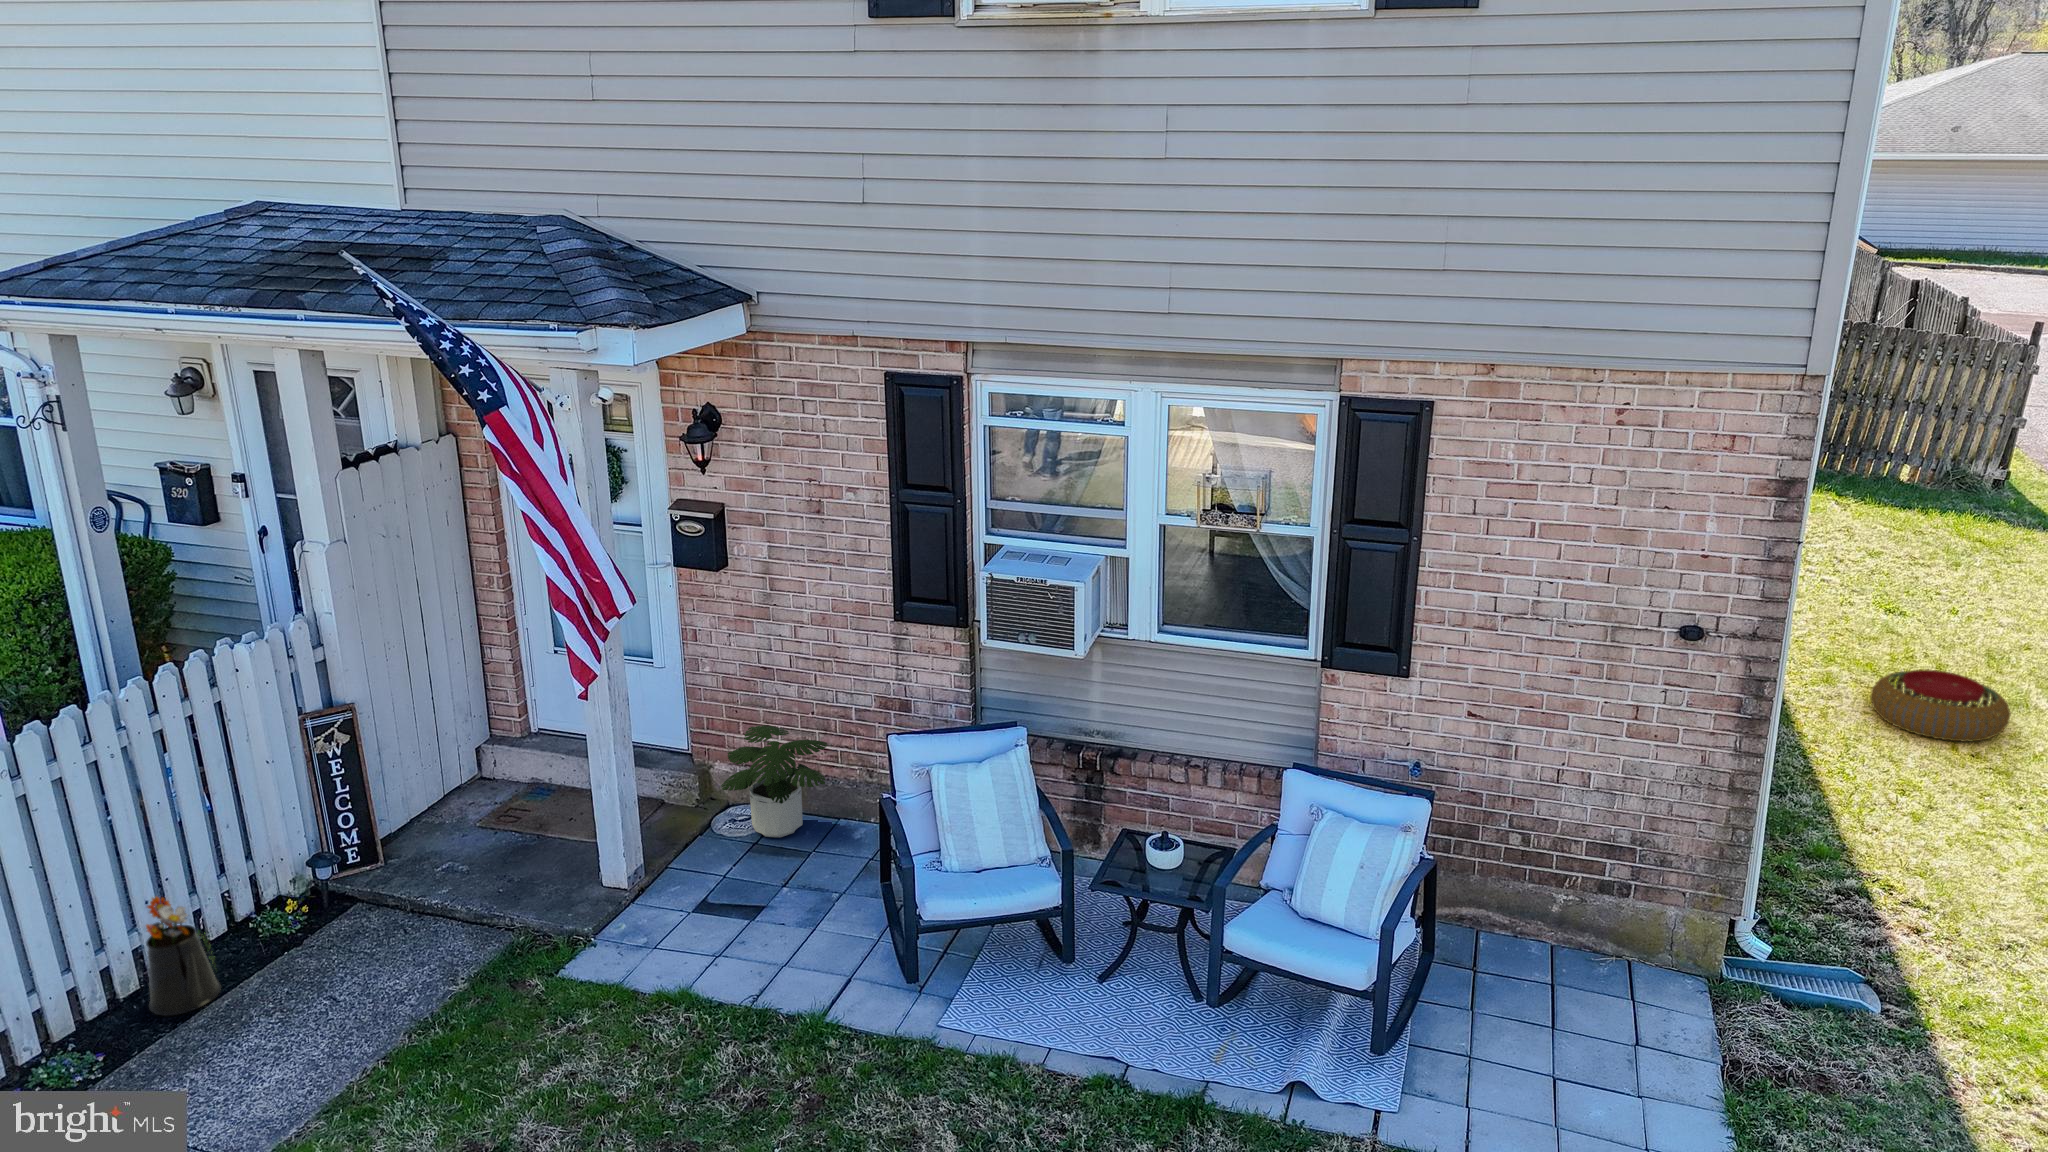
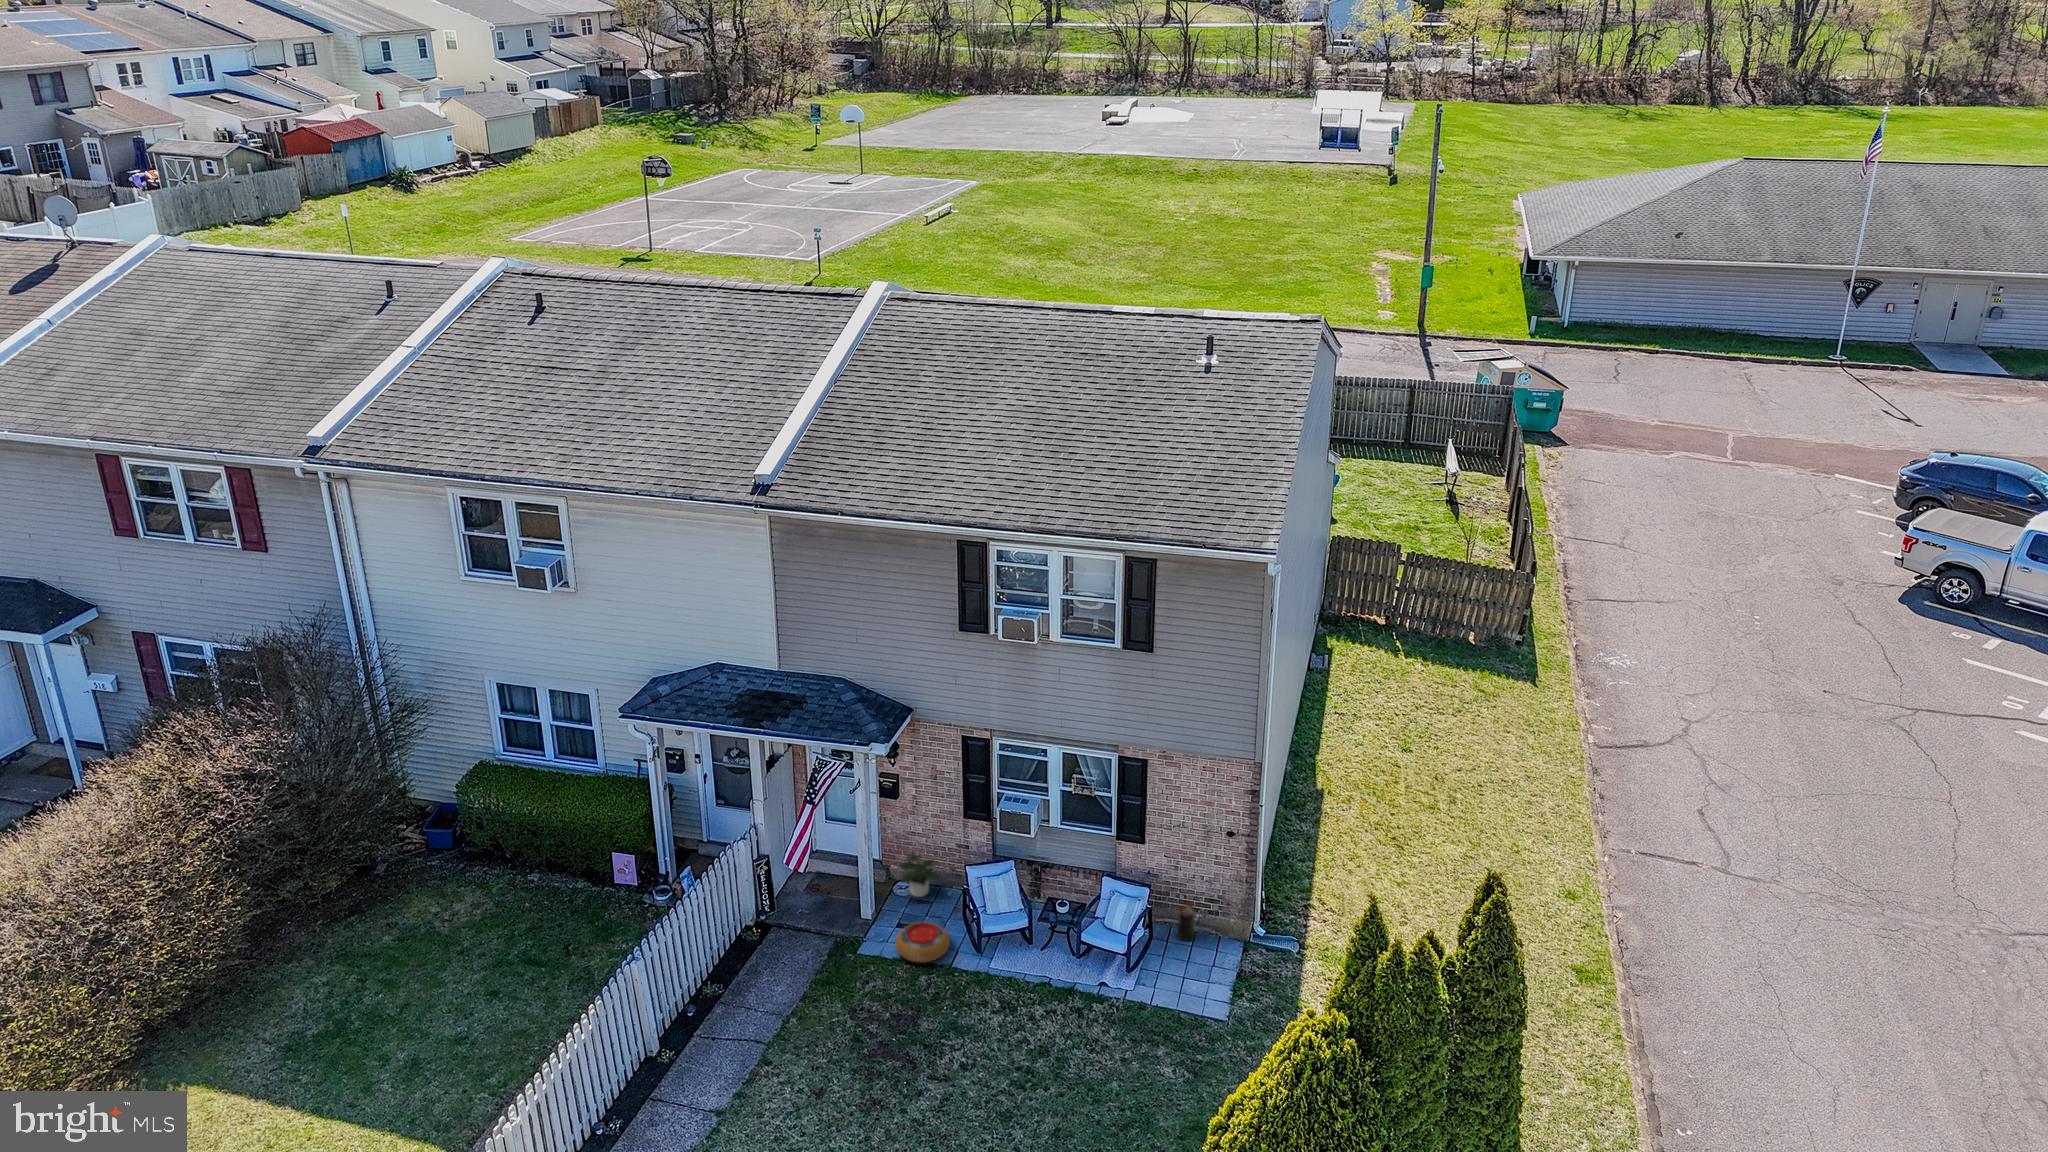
pouf: present [1870,670,2011,742] -> present [896,922,950,963]
watering can: present [146,897,221,1016] -> present [1175,903,1196,941]

